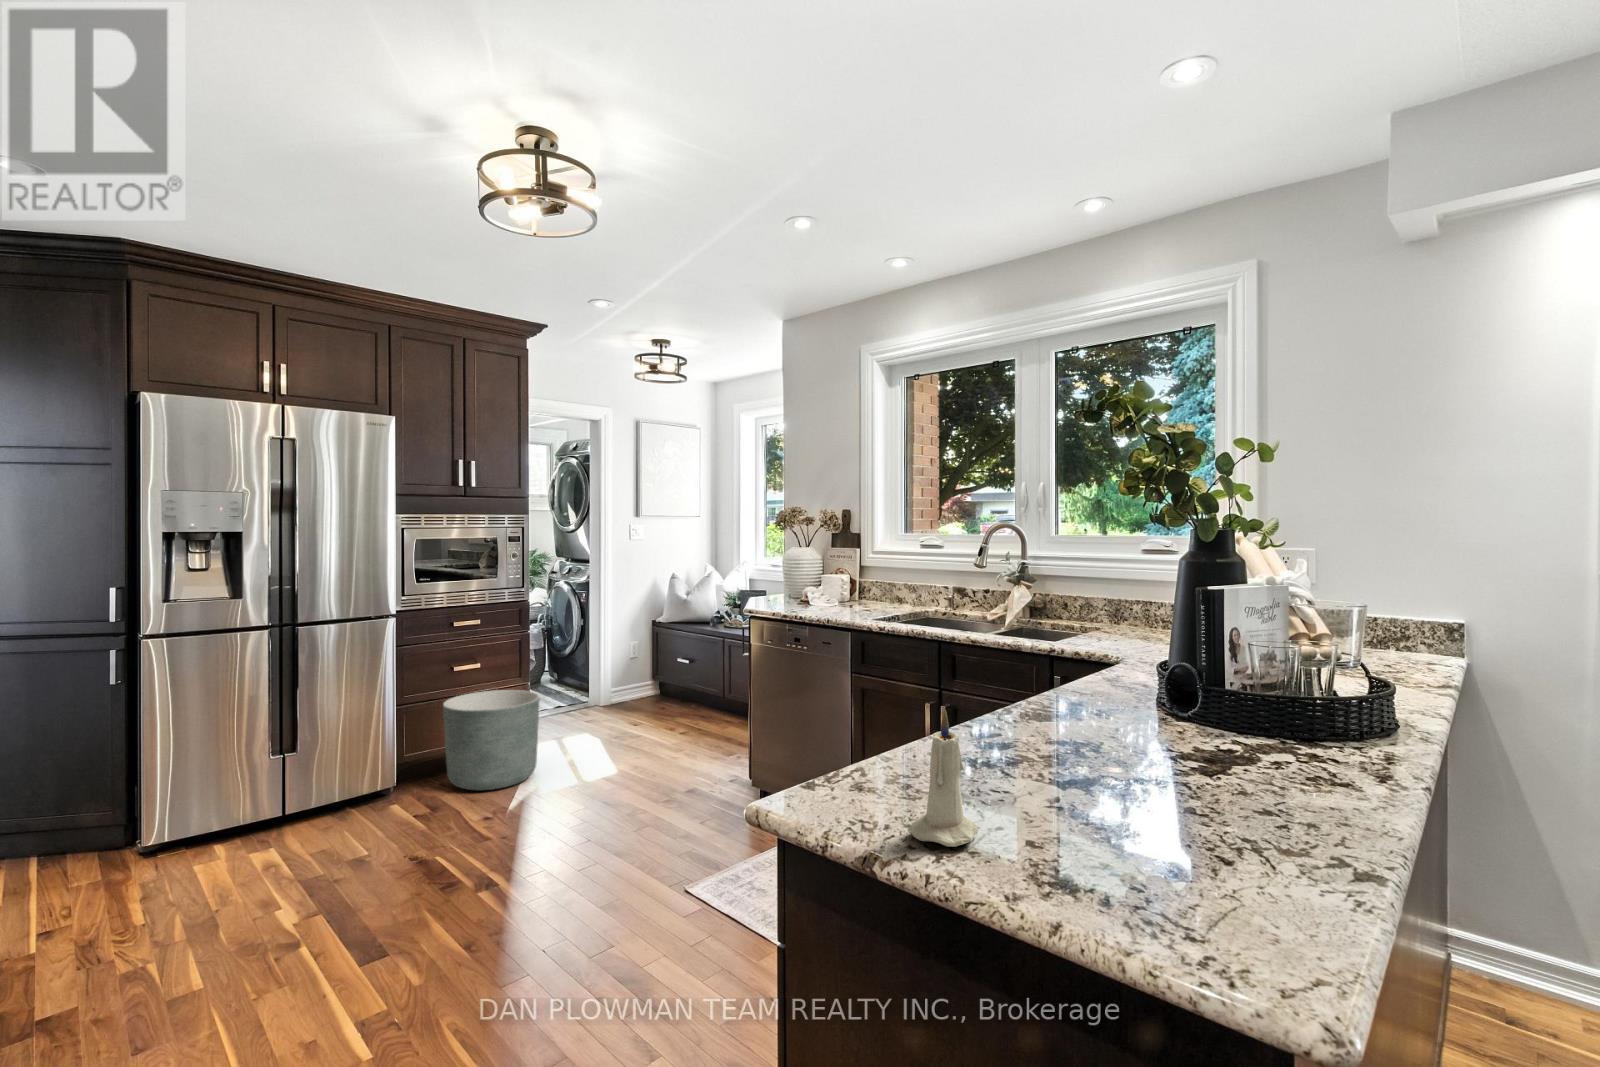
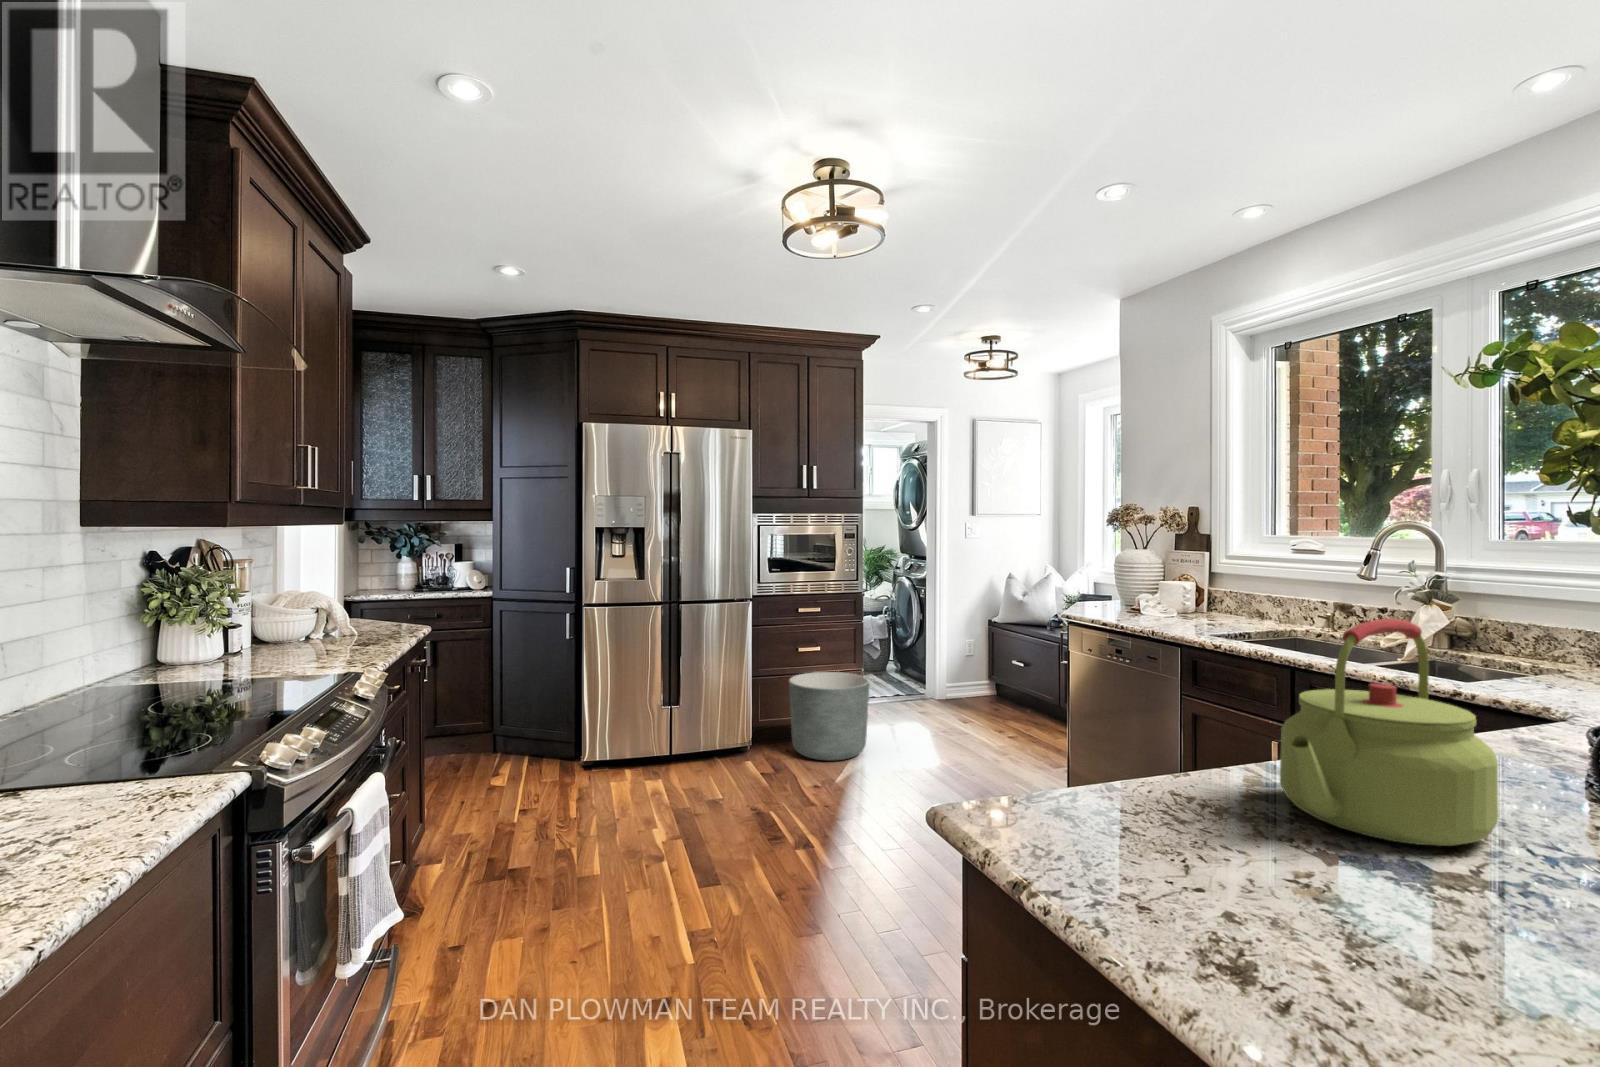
kettle: none [1006,597,1147,767] -> present [1280,619,1499,846]
candle: present [910,710,978,847] -> none [1076,734,1164,894]

